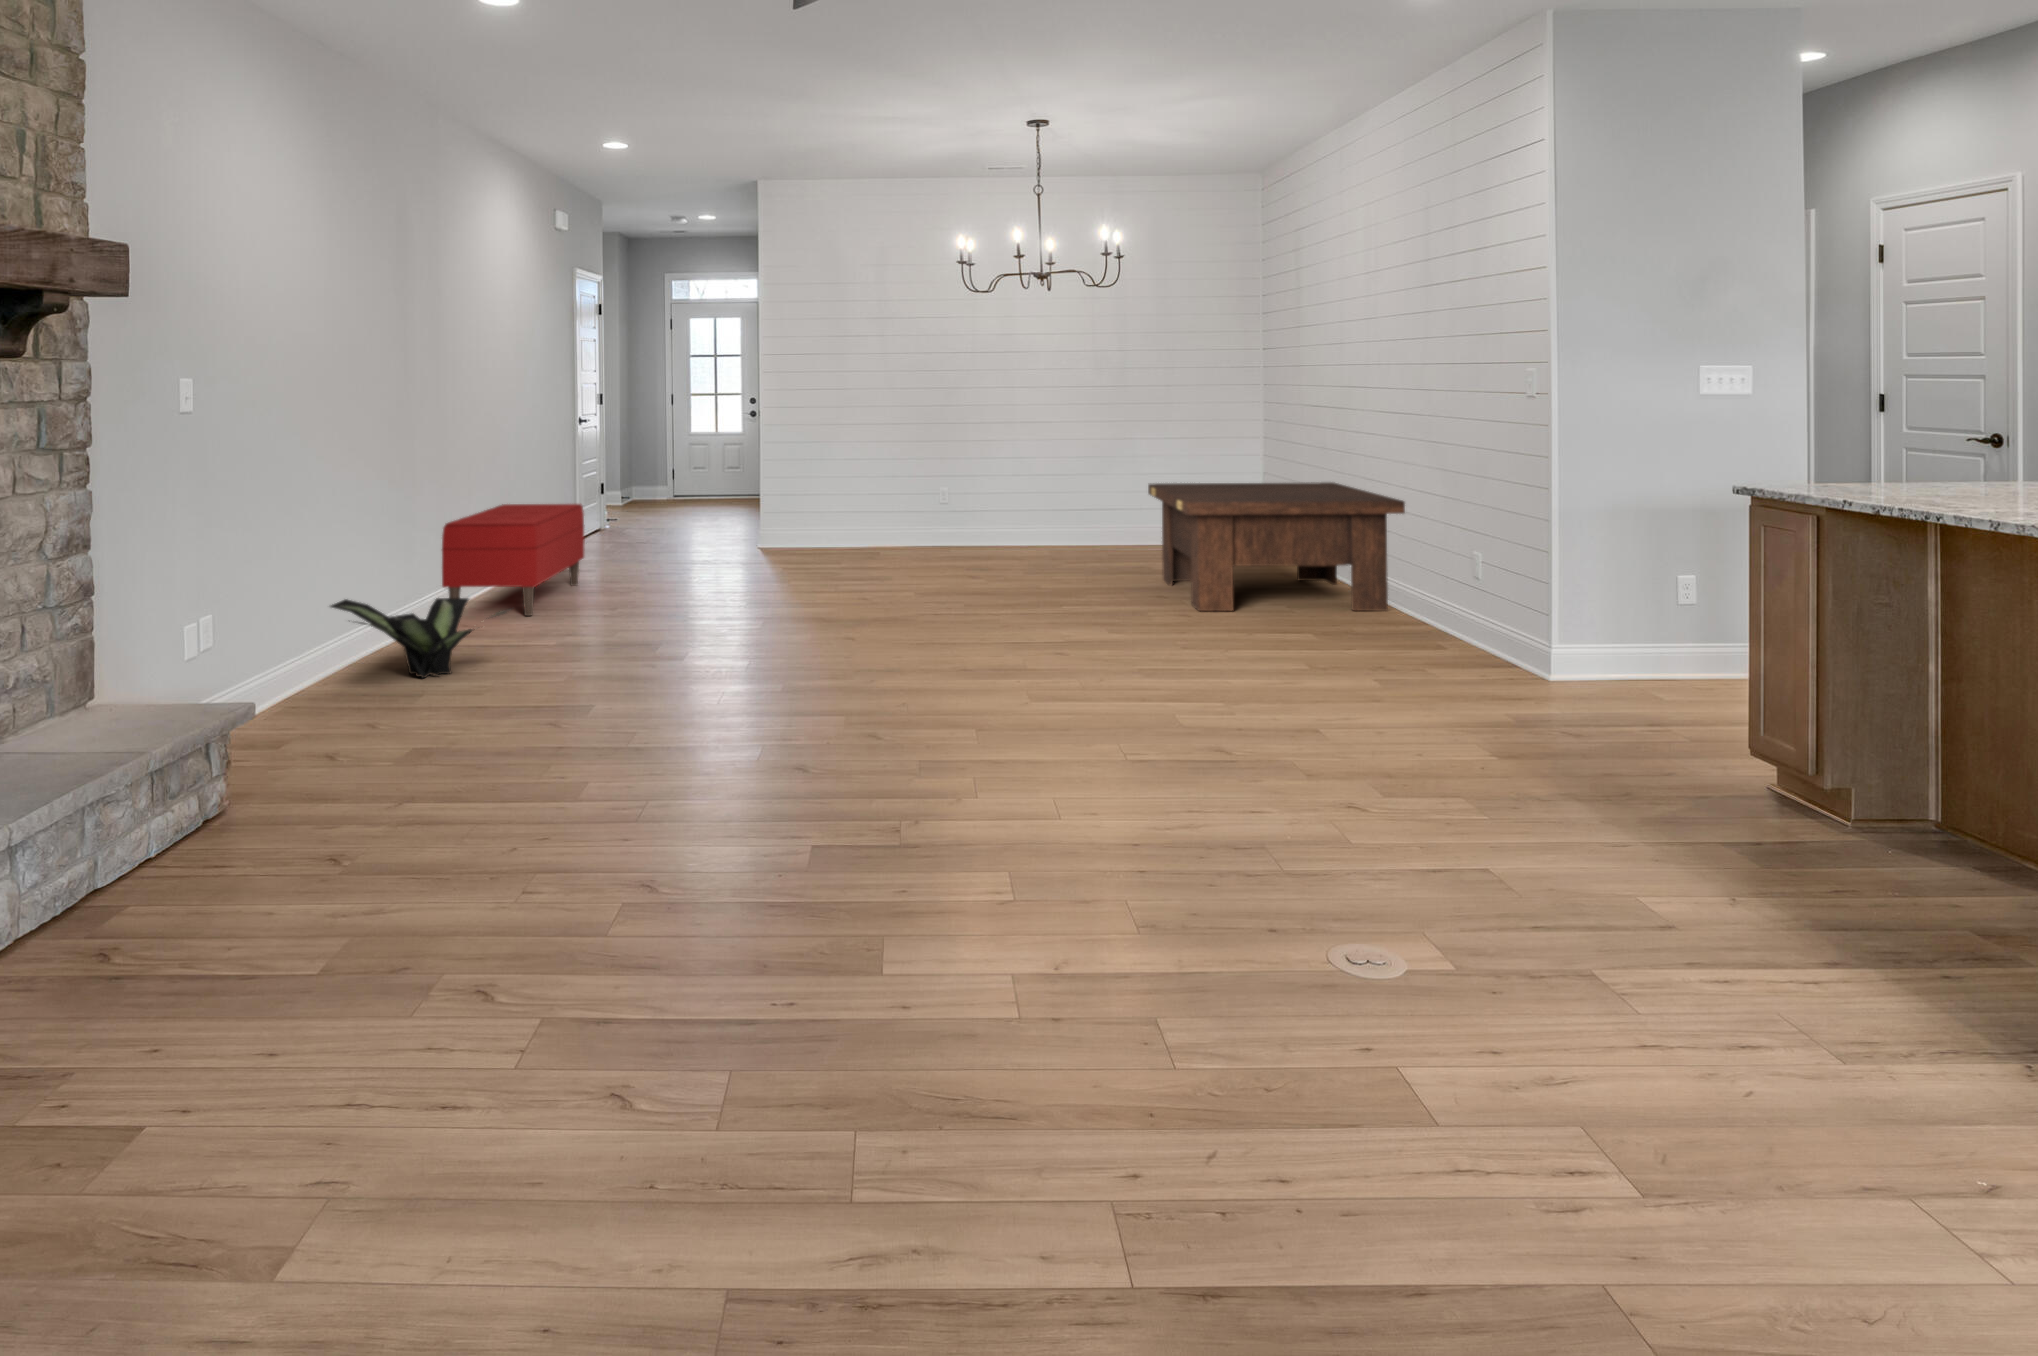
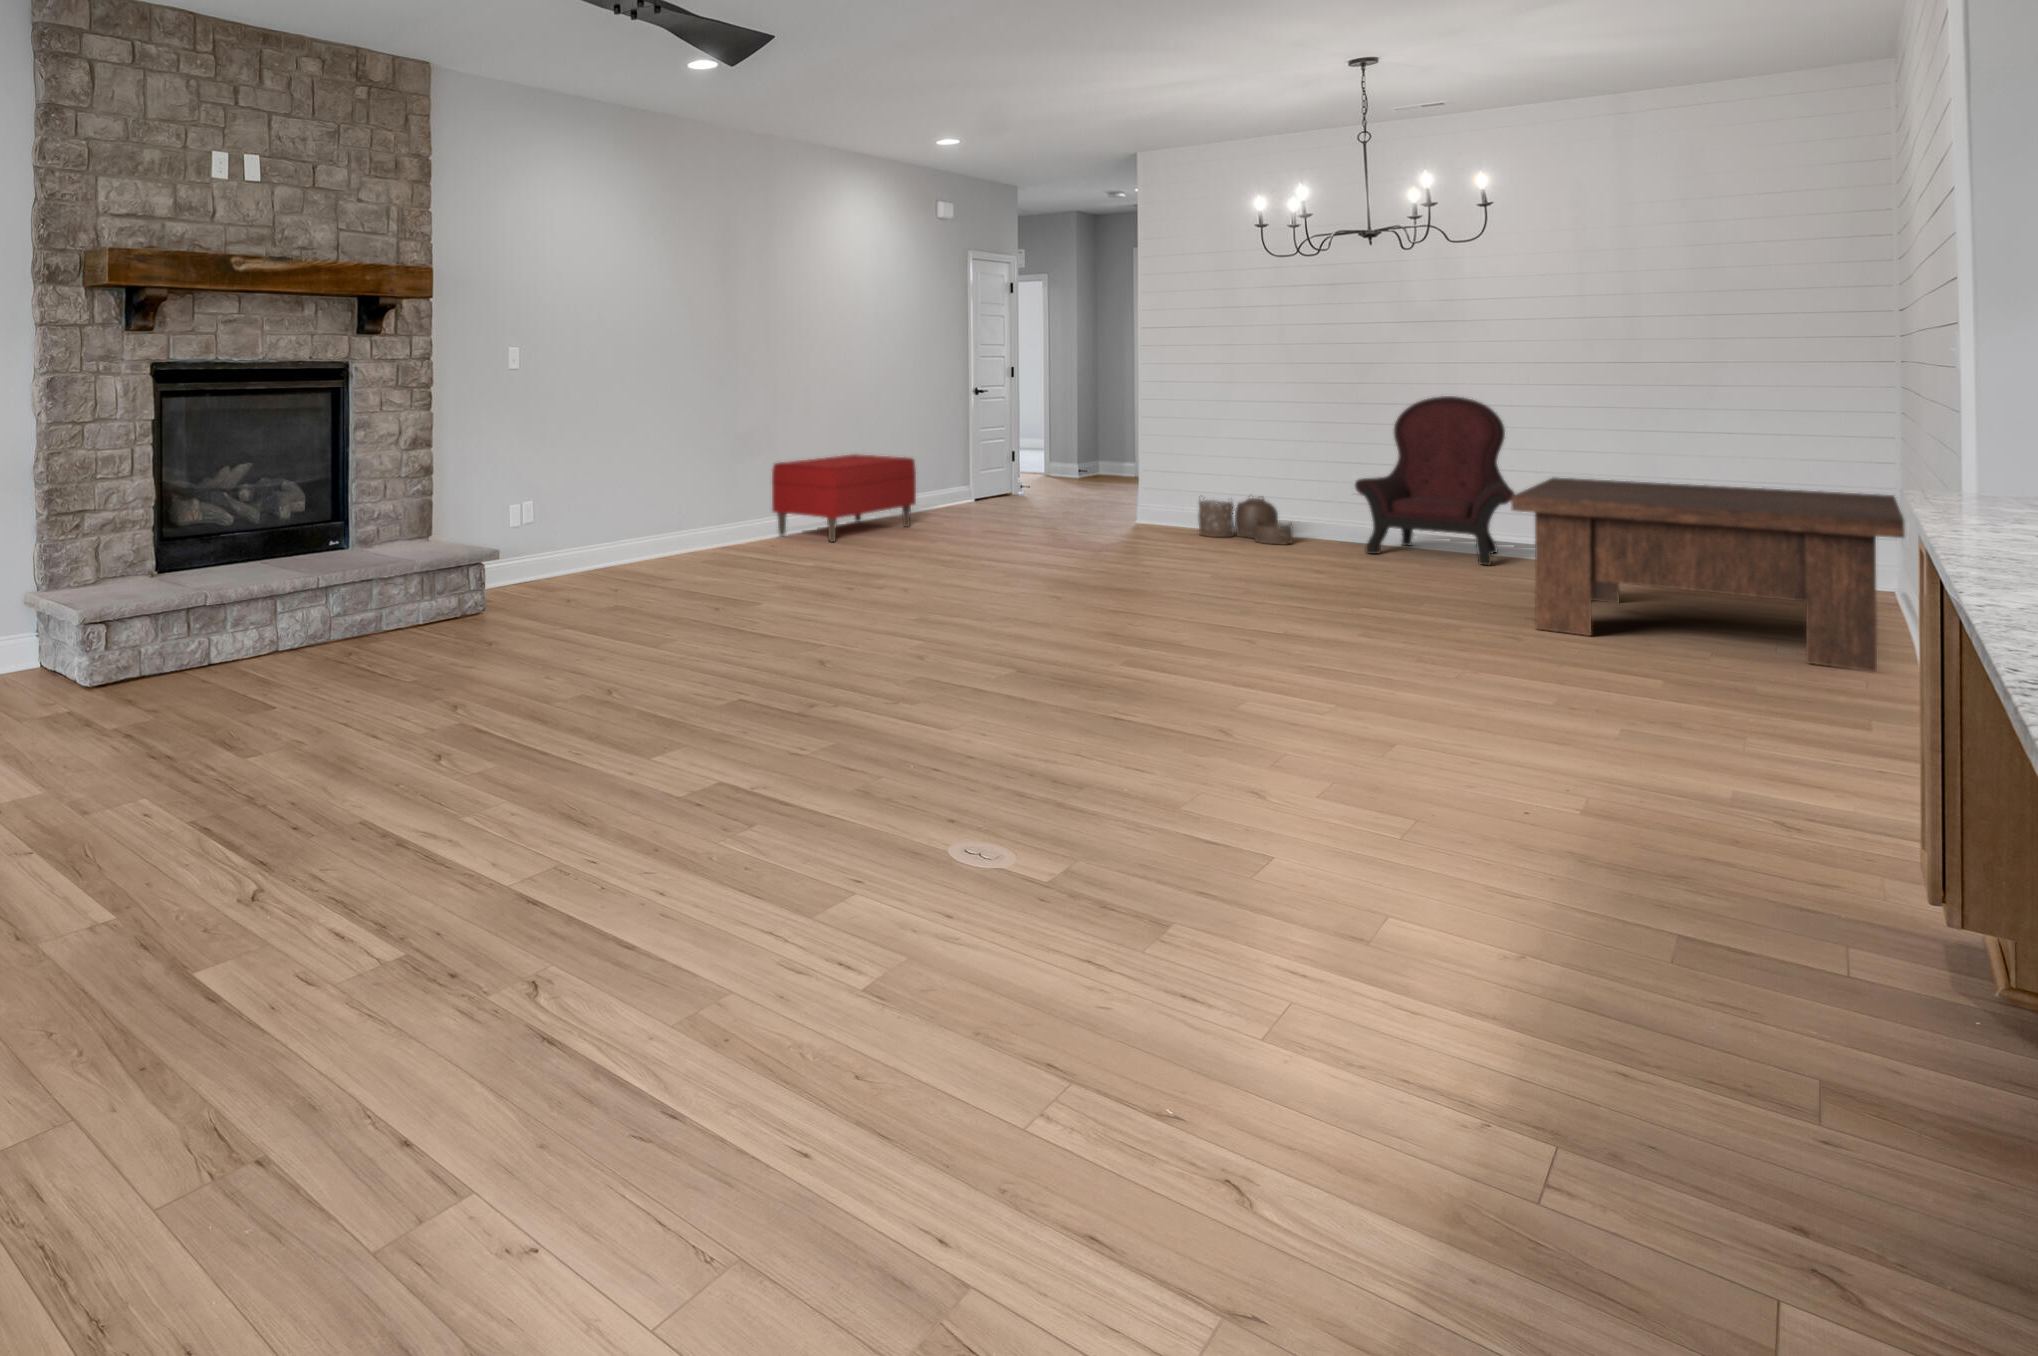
armchair: none [973,418,1087,561] -> present [1355,396,1515,565]
woven basket: none [843,515,926,561] -> present [1199,497,1293,545]
potted plant: present [330,598,509,678] -> none [640,506,760,569]

